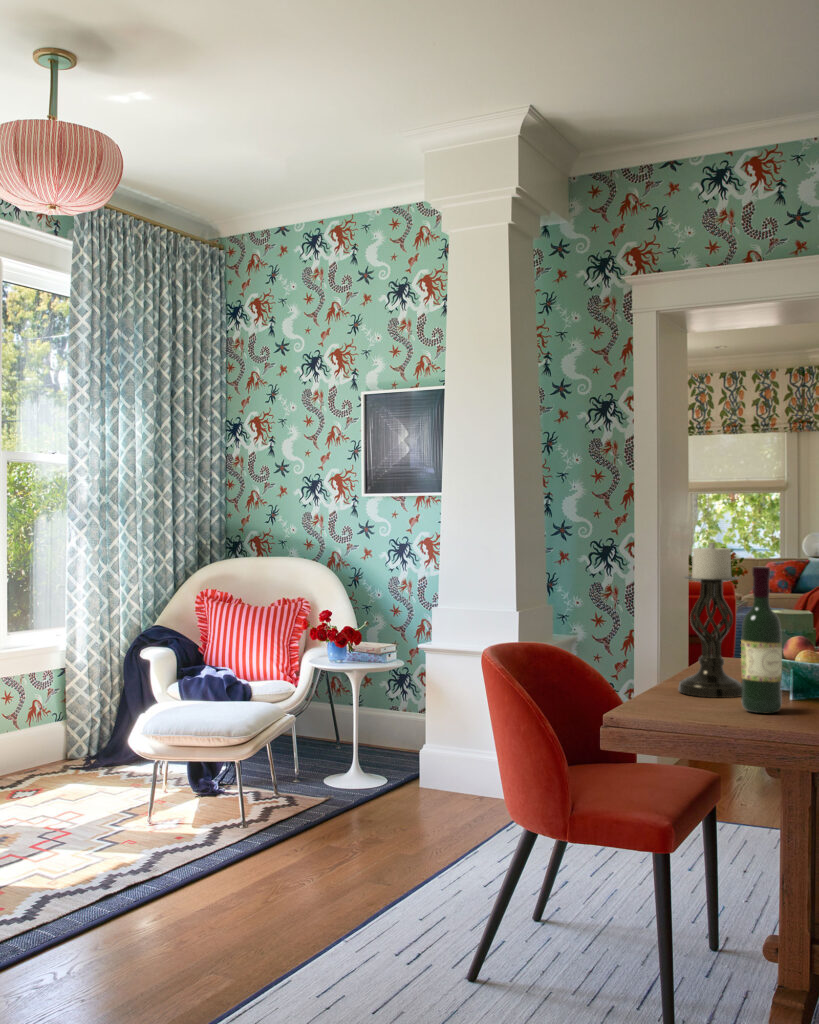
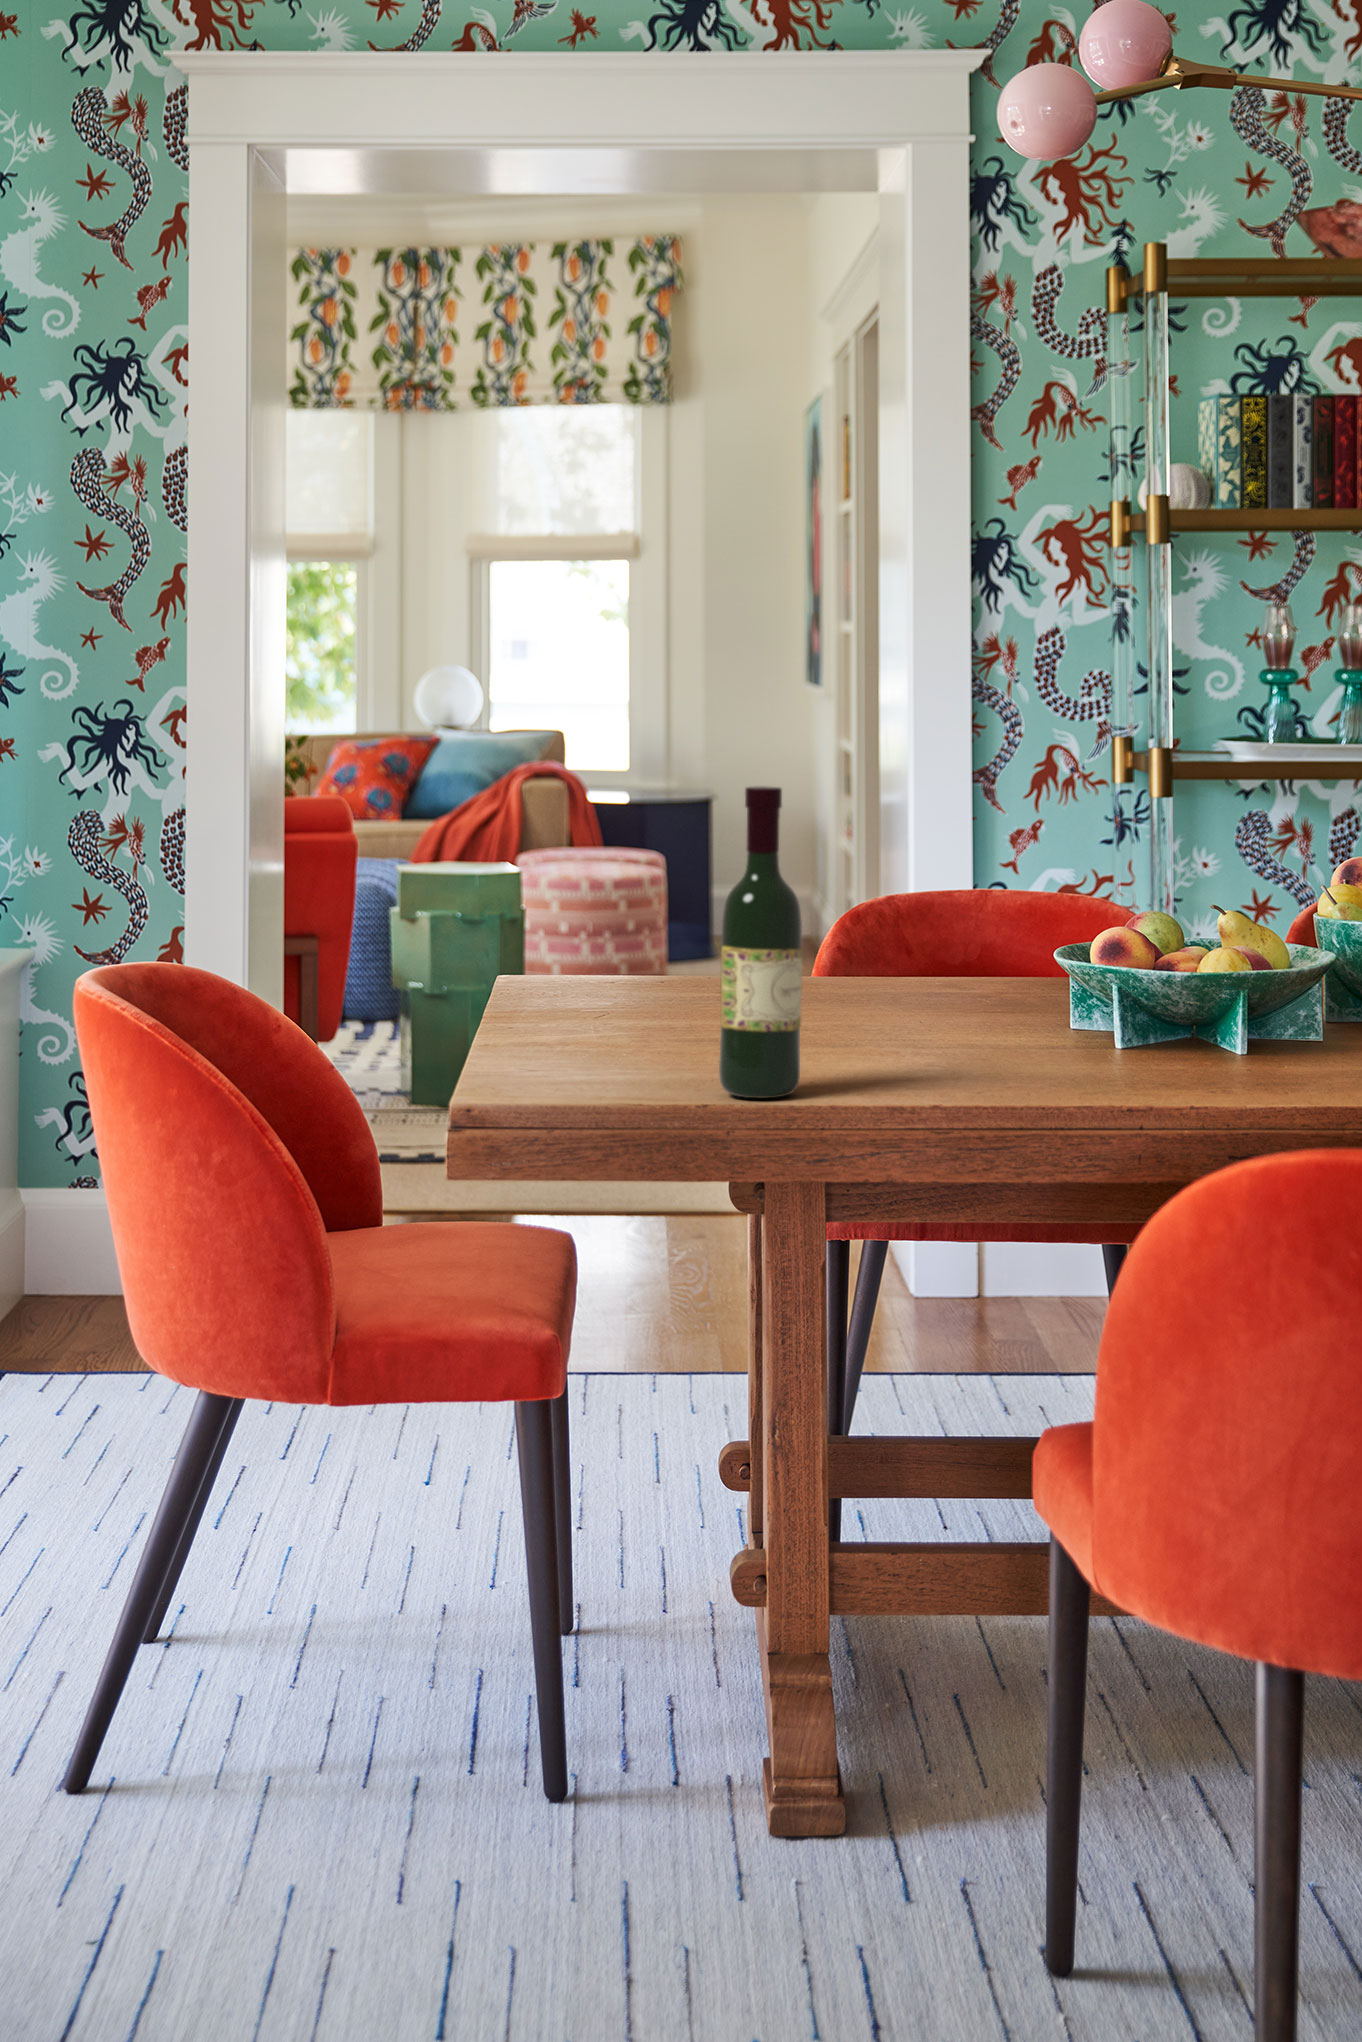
candle holder: present [678,543,742,698] -> none [538,731,680,1076]

